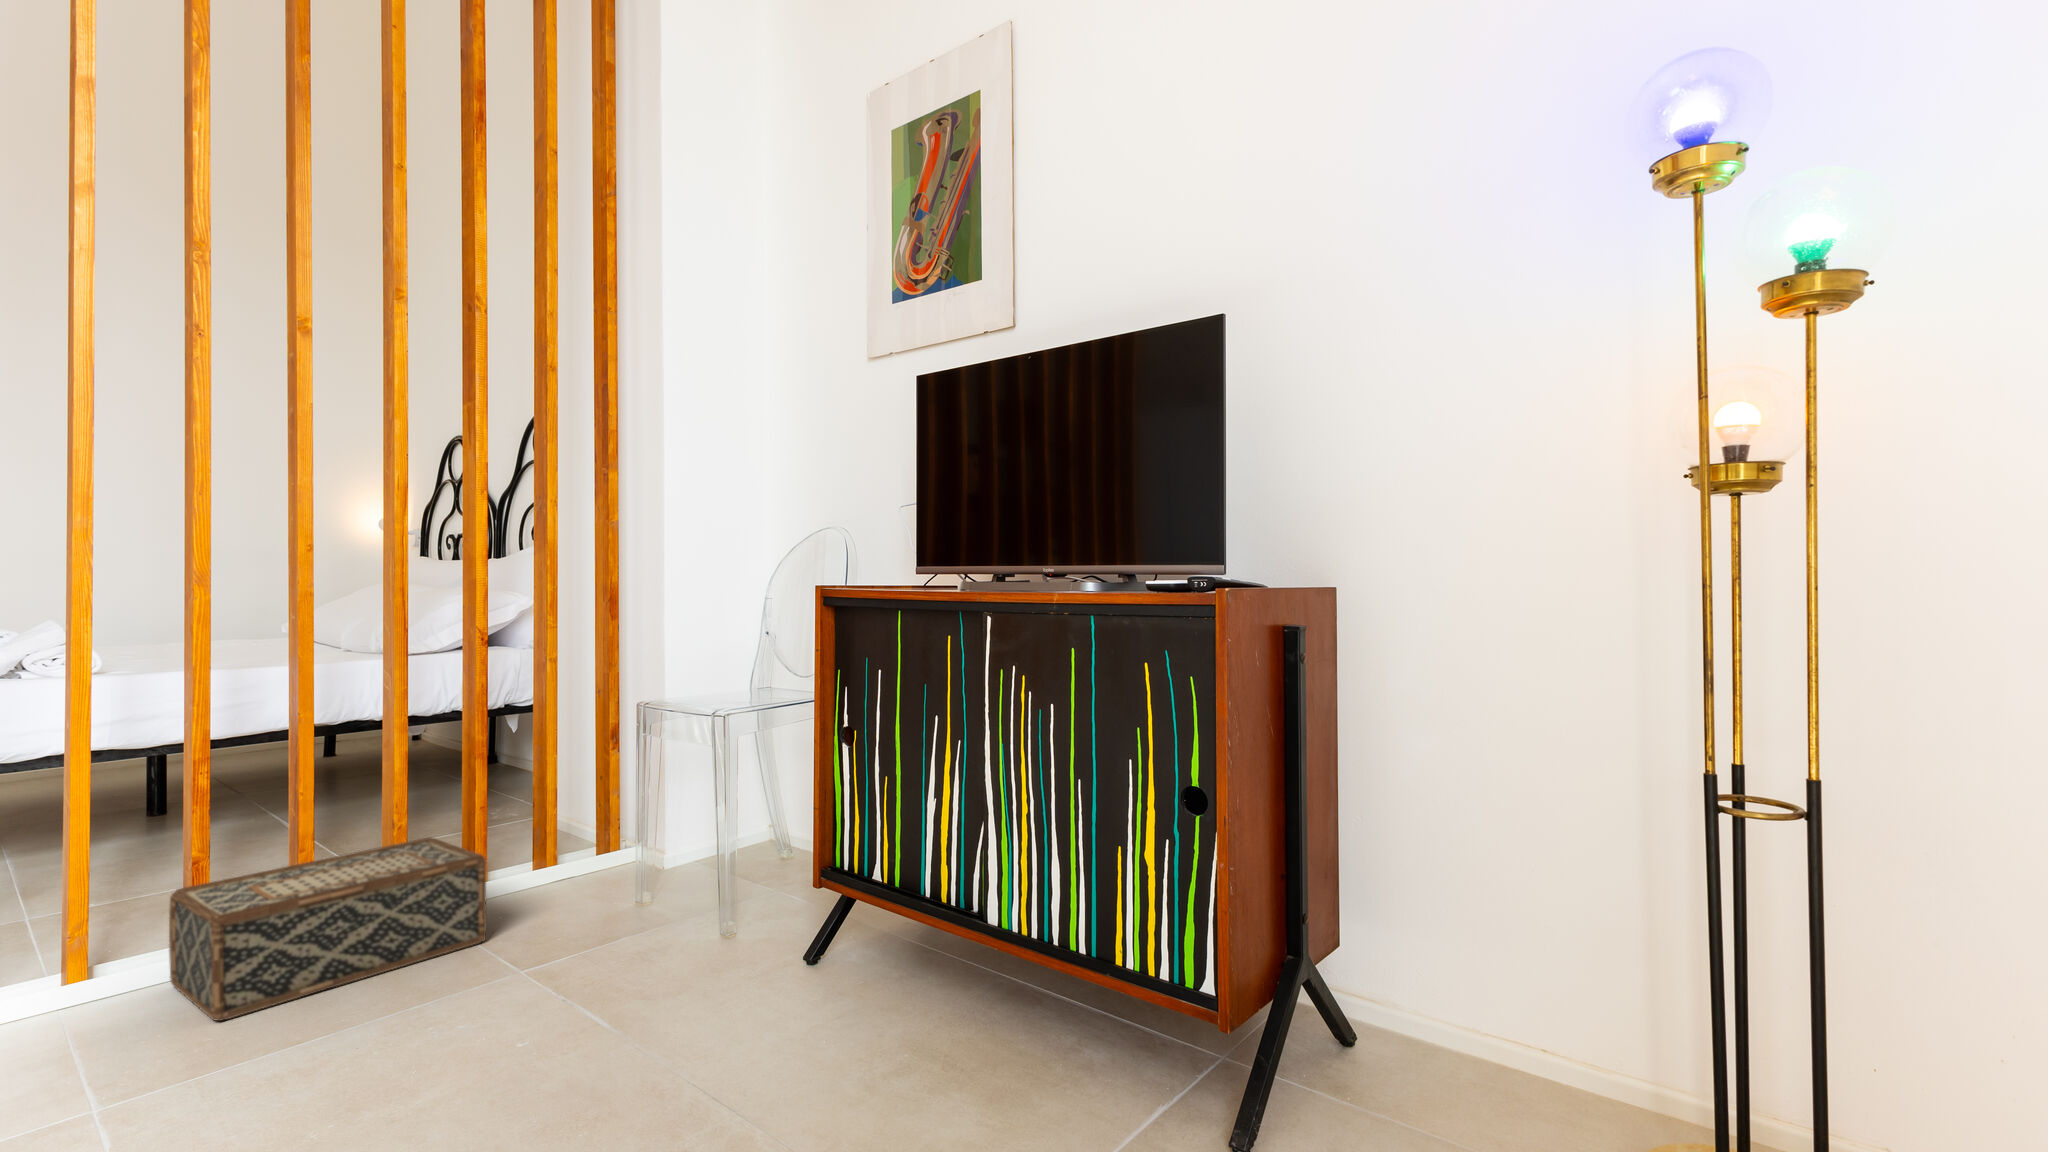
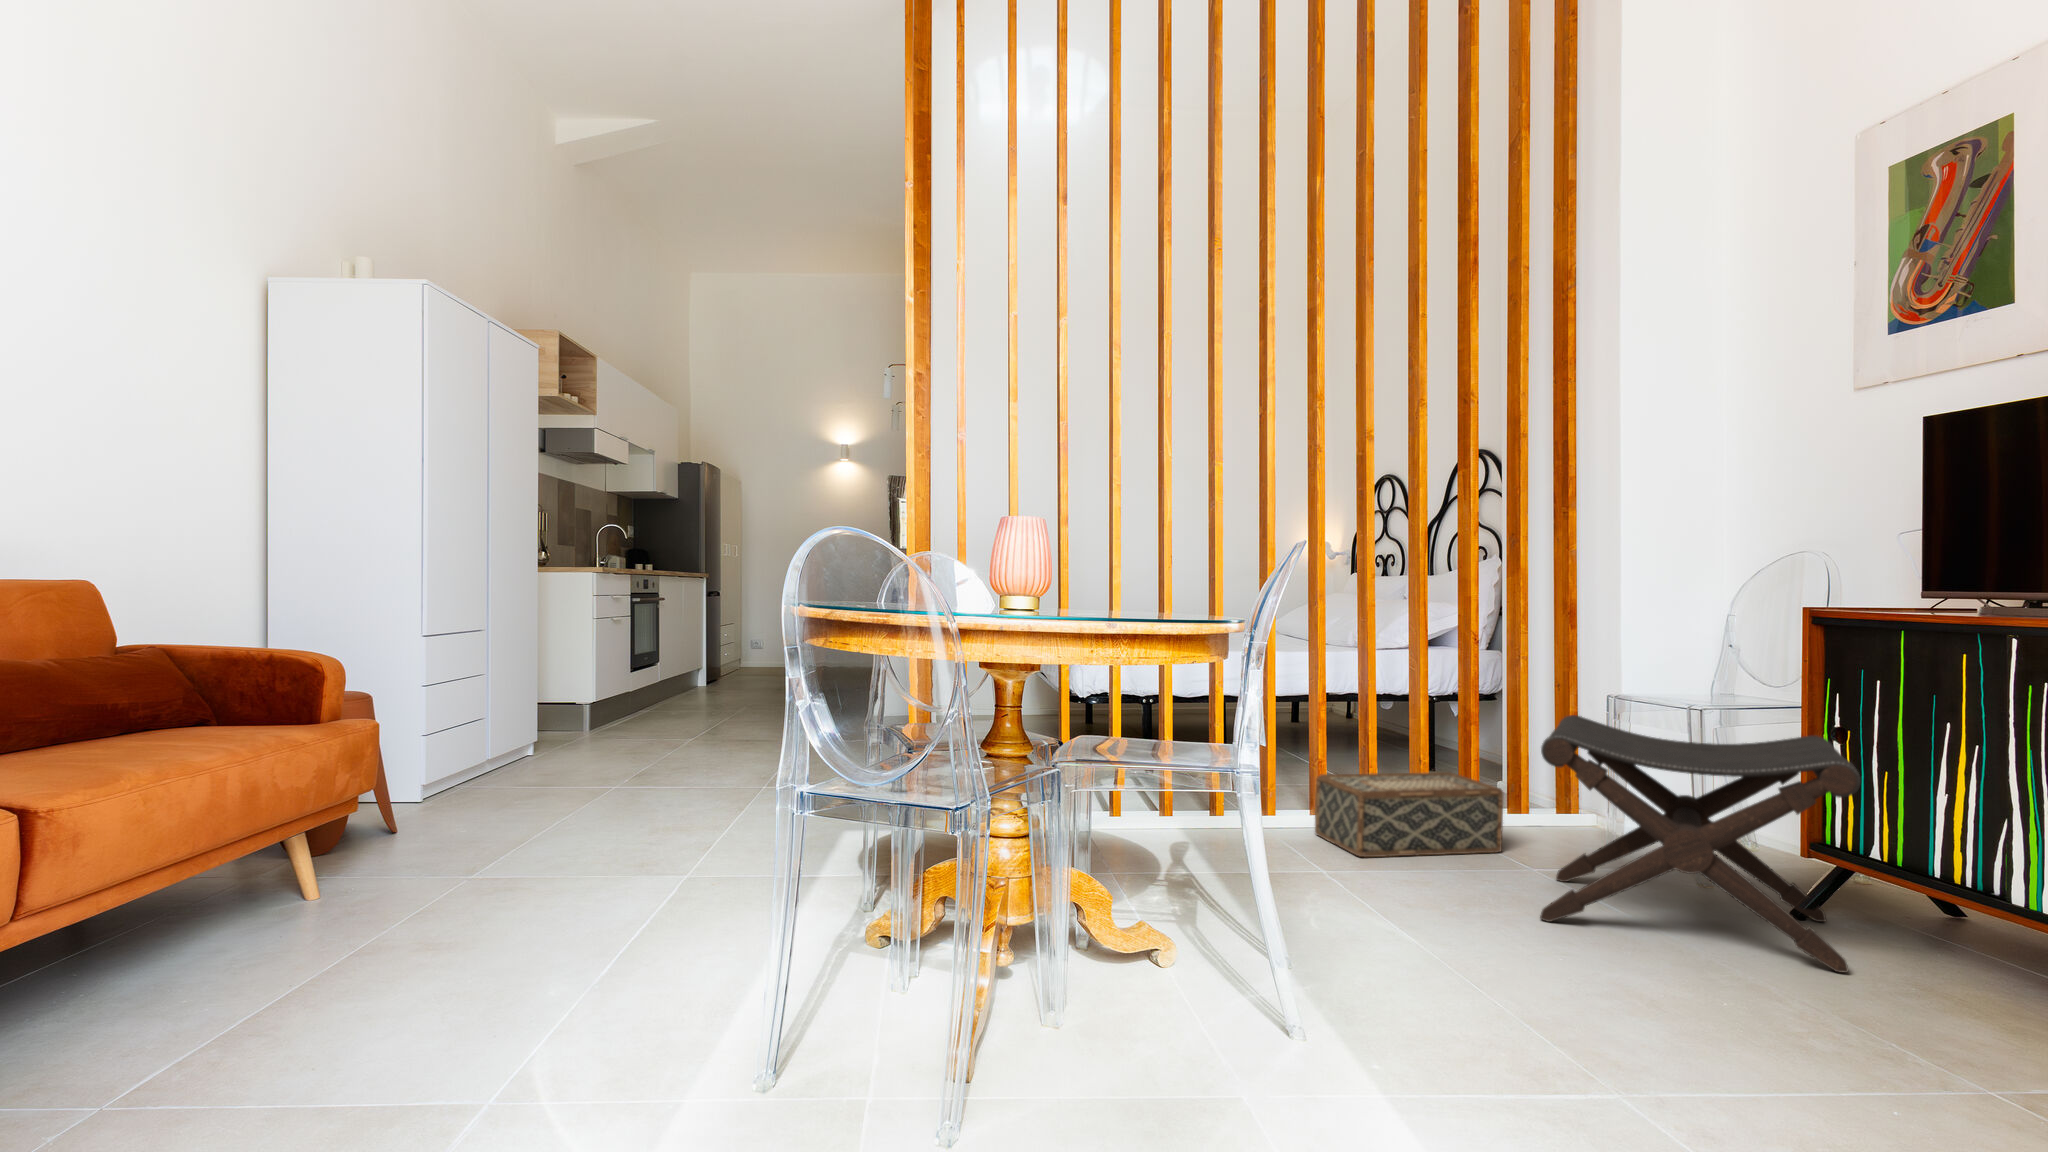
footstool: none [448,741,845,1084] -> present [1540,715,1861,973]

